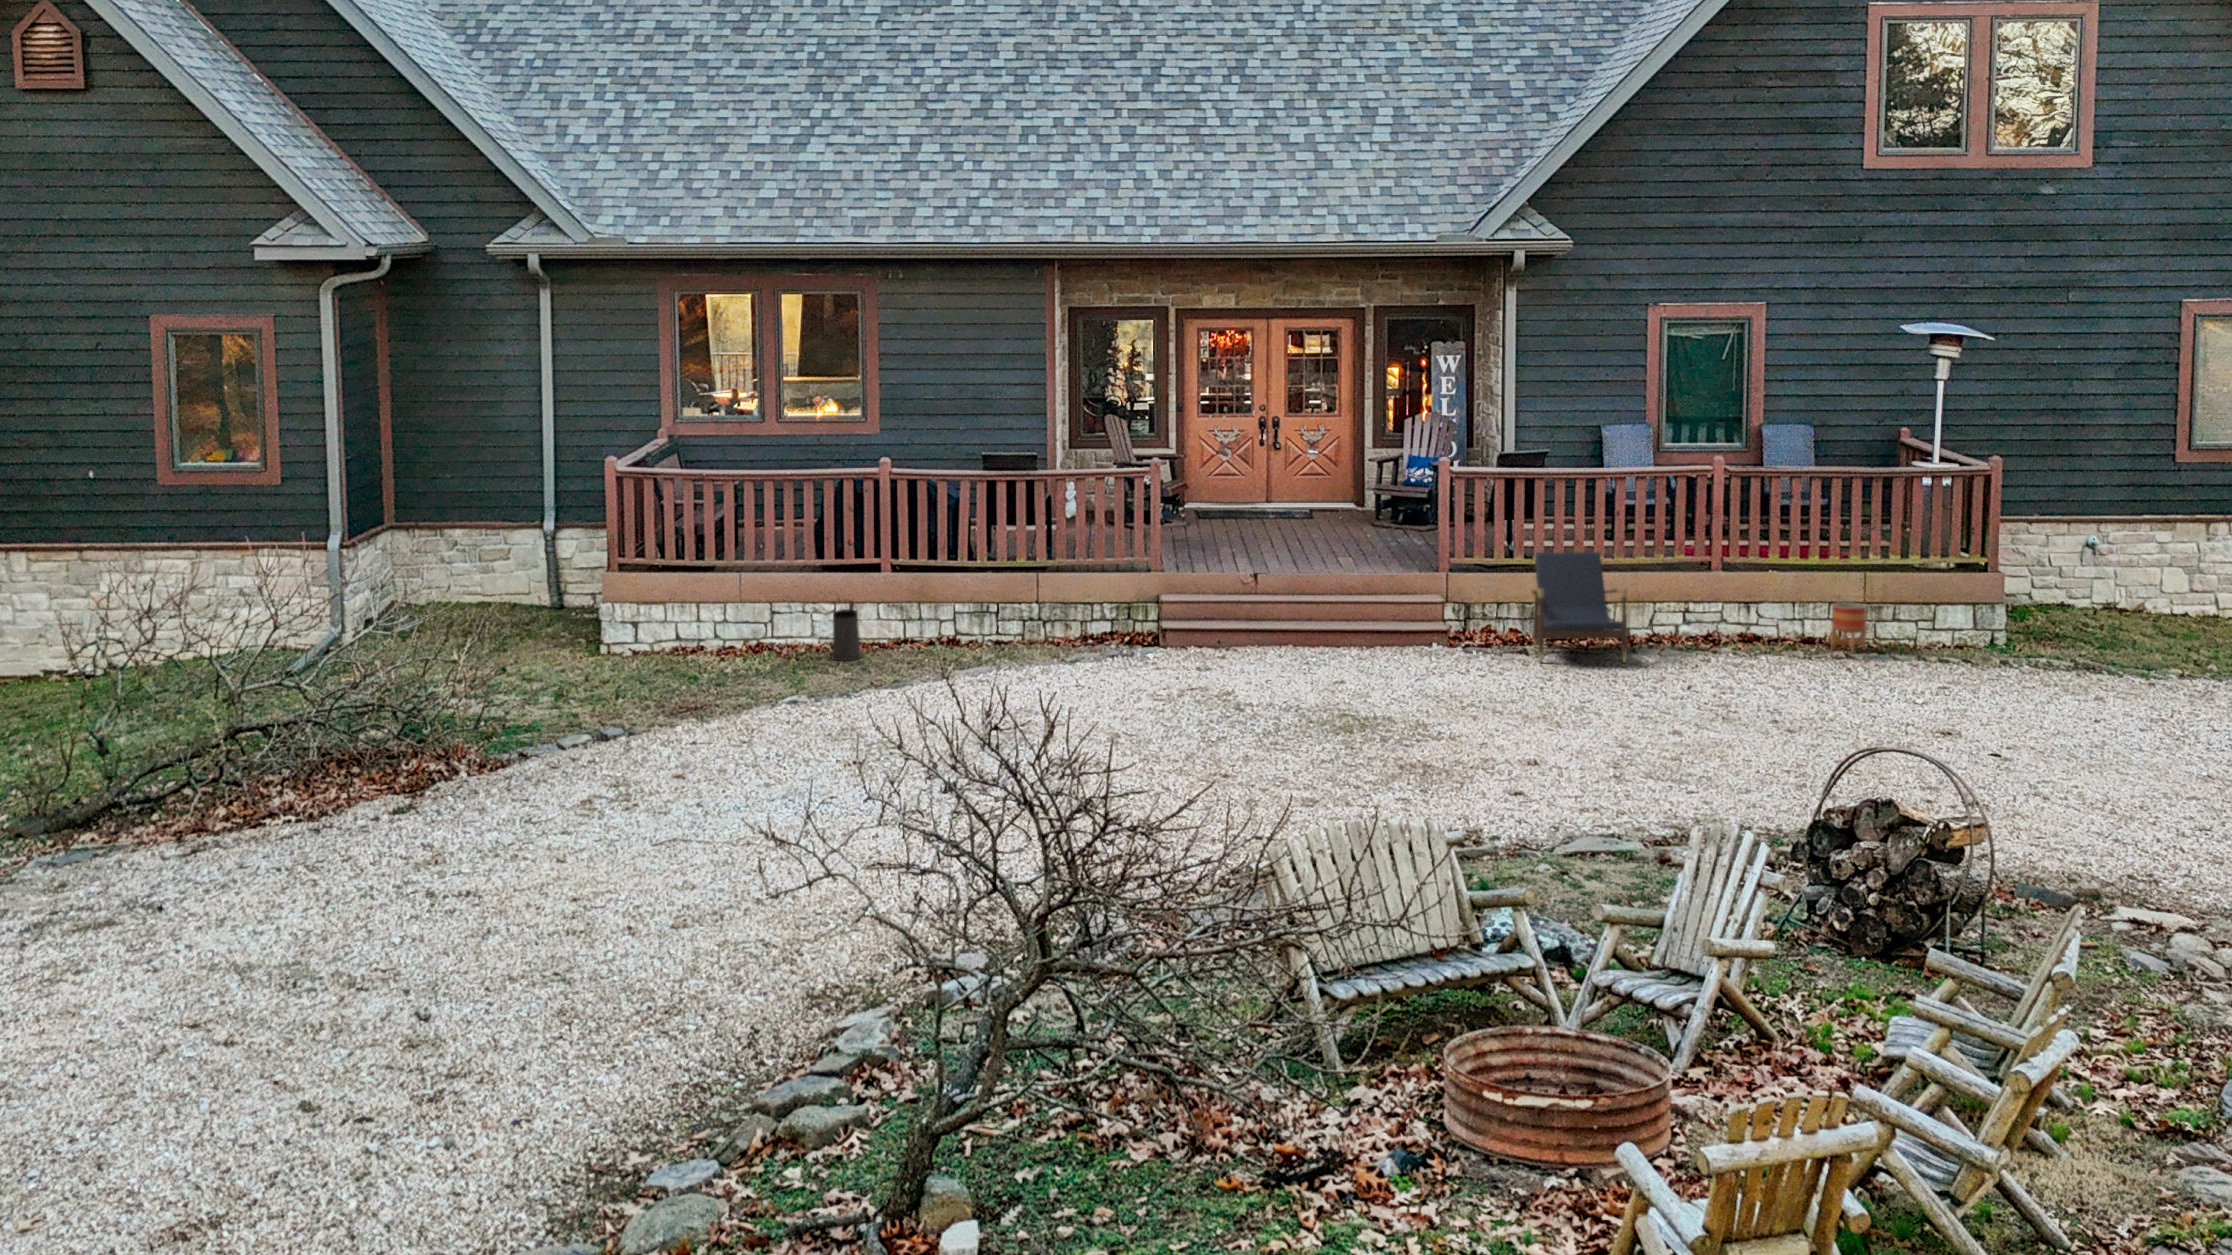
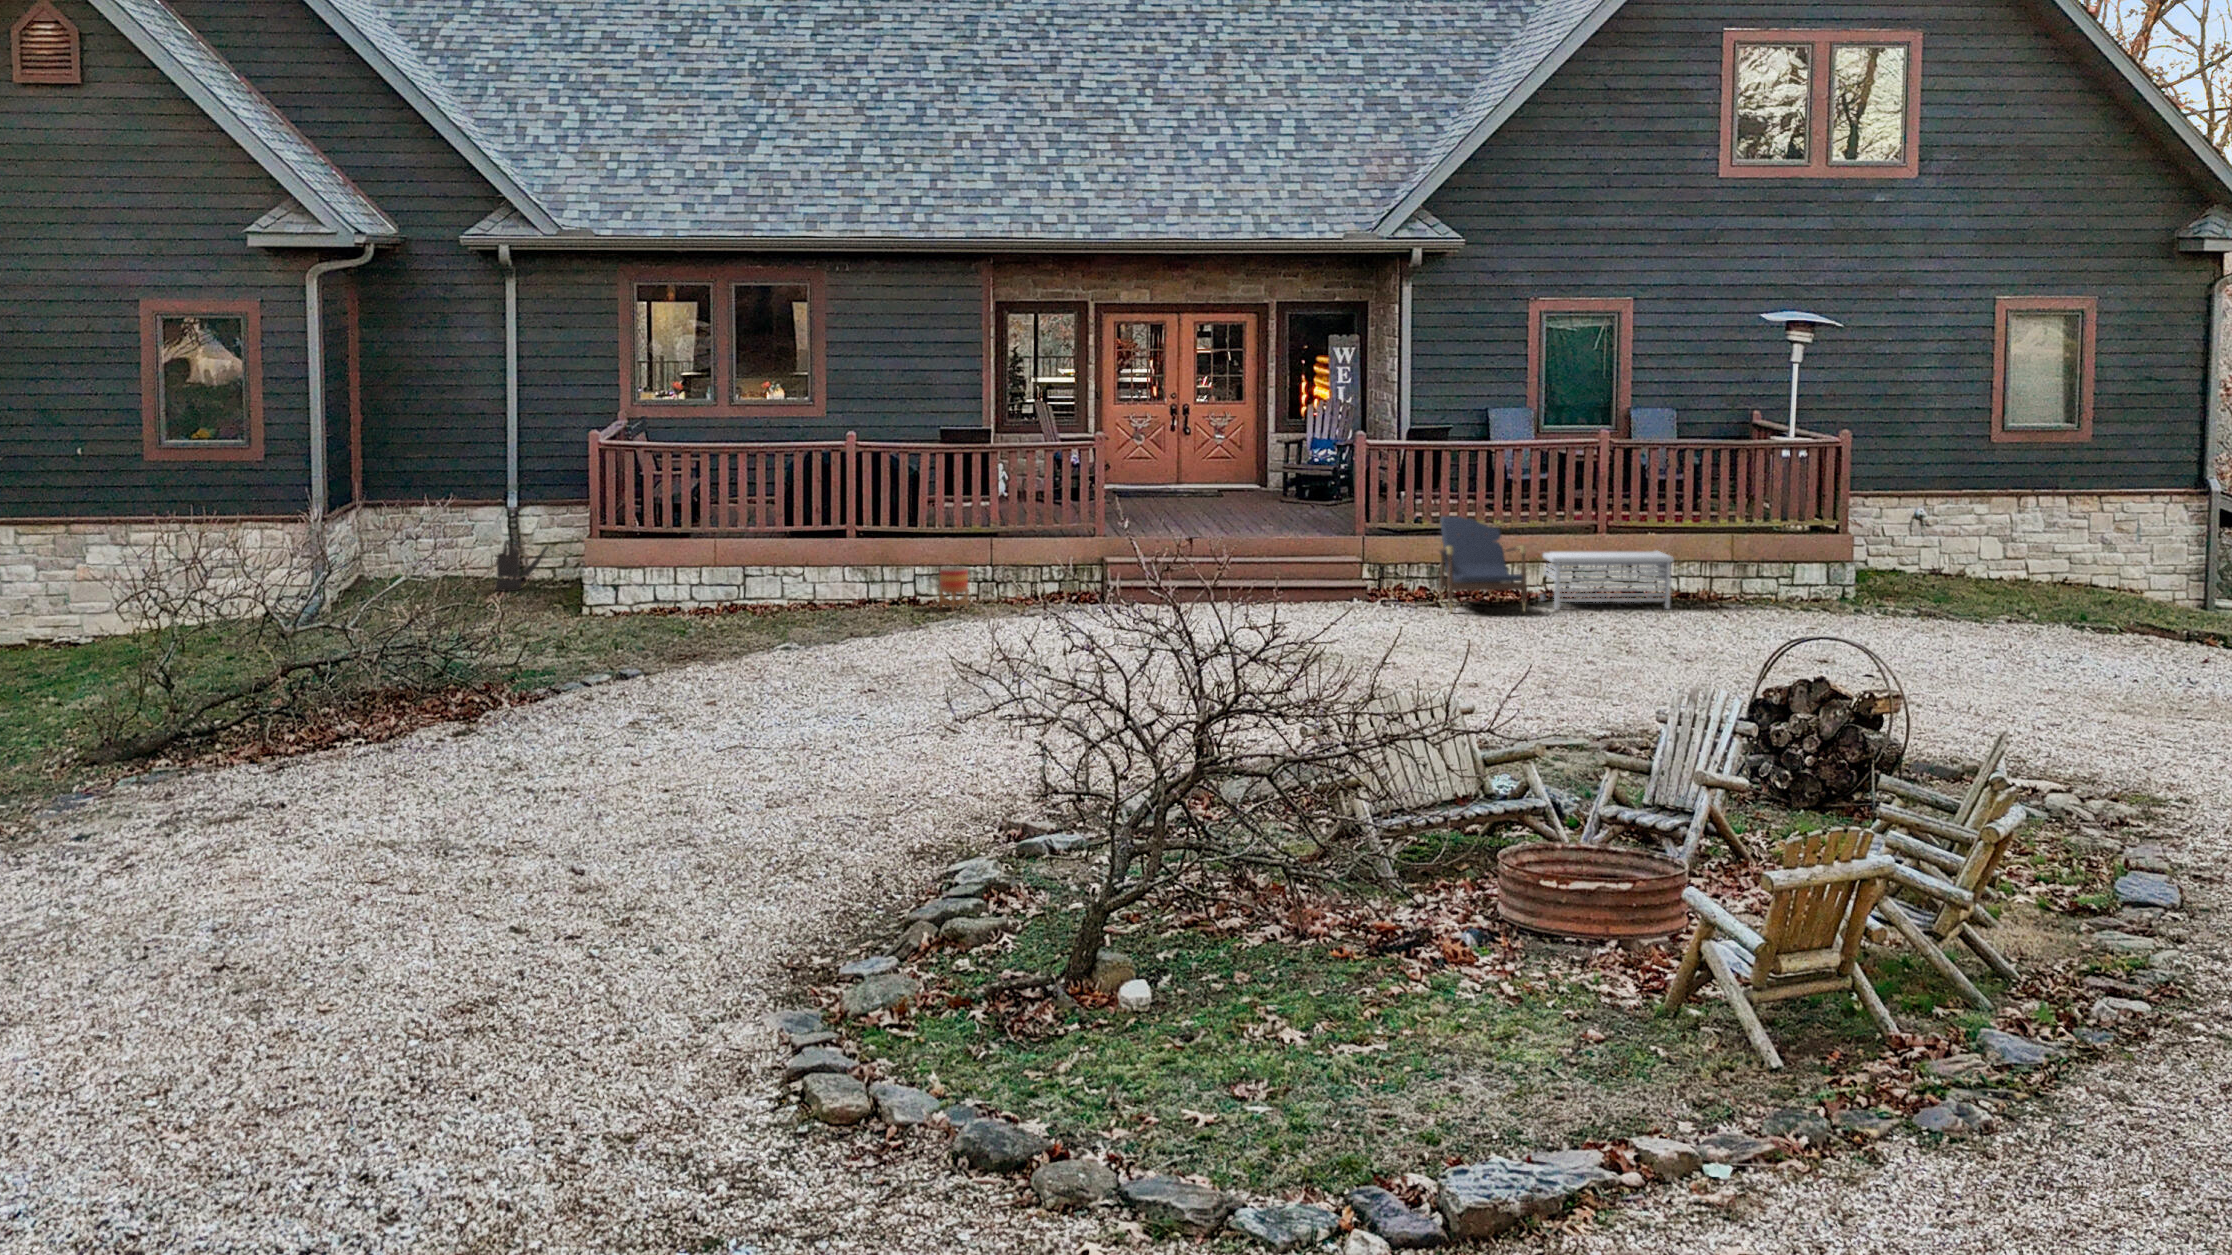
storage bench: none [1643,589,1798,661] -> present [1540,551,1674,610]
watering can: present [831,600,861,661] -> present [489,540,549,591]
planter: present [1832,602,1866,653] -> present [939,566,969,610]

